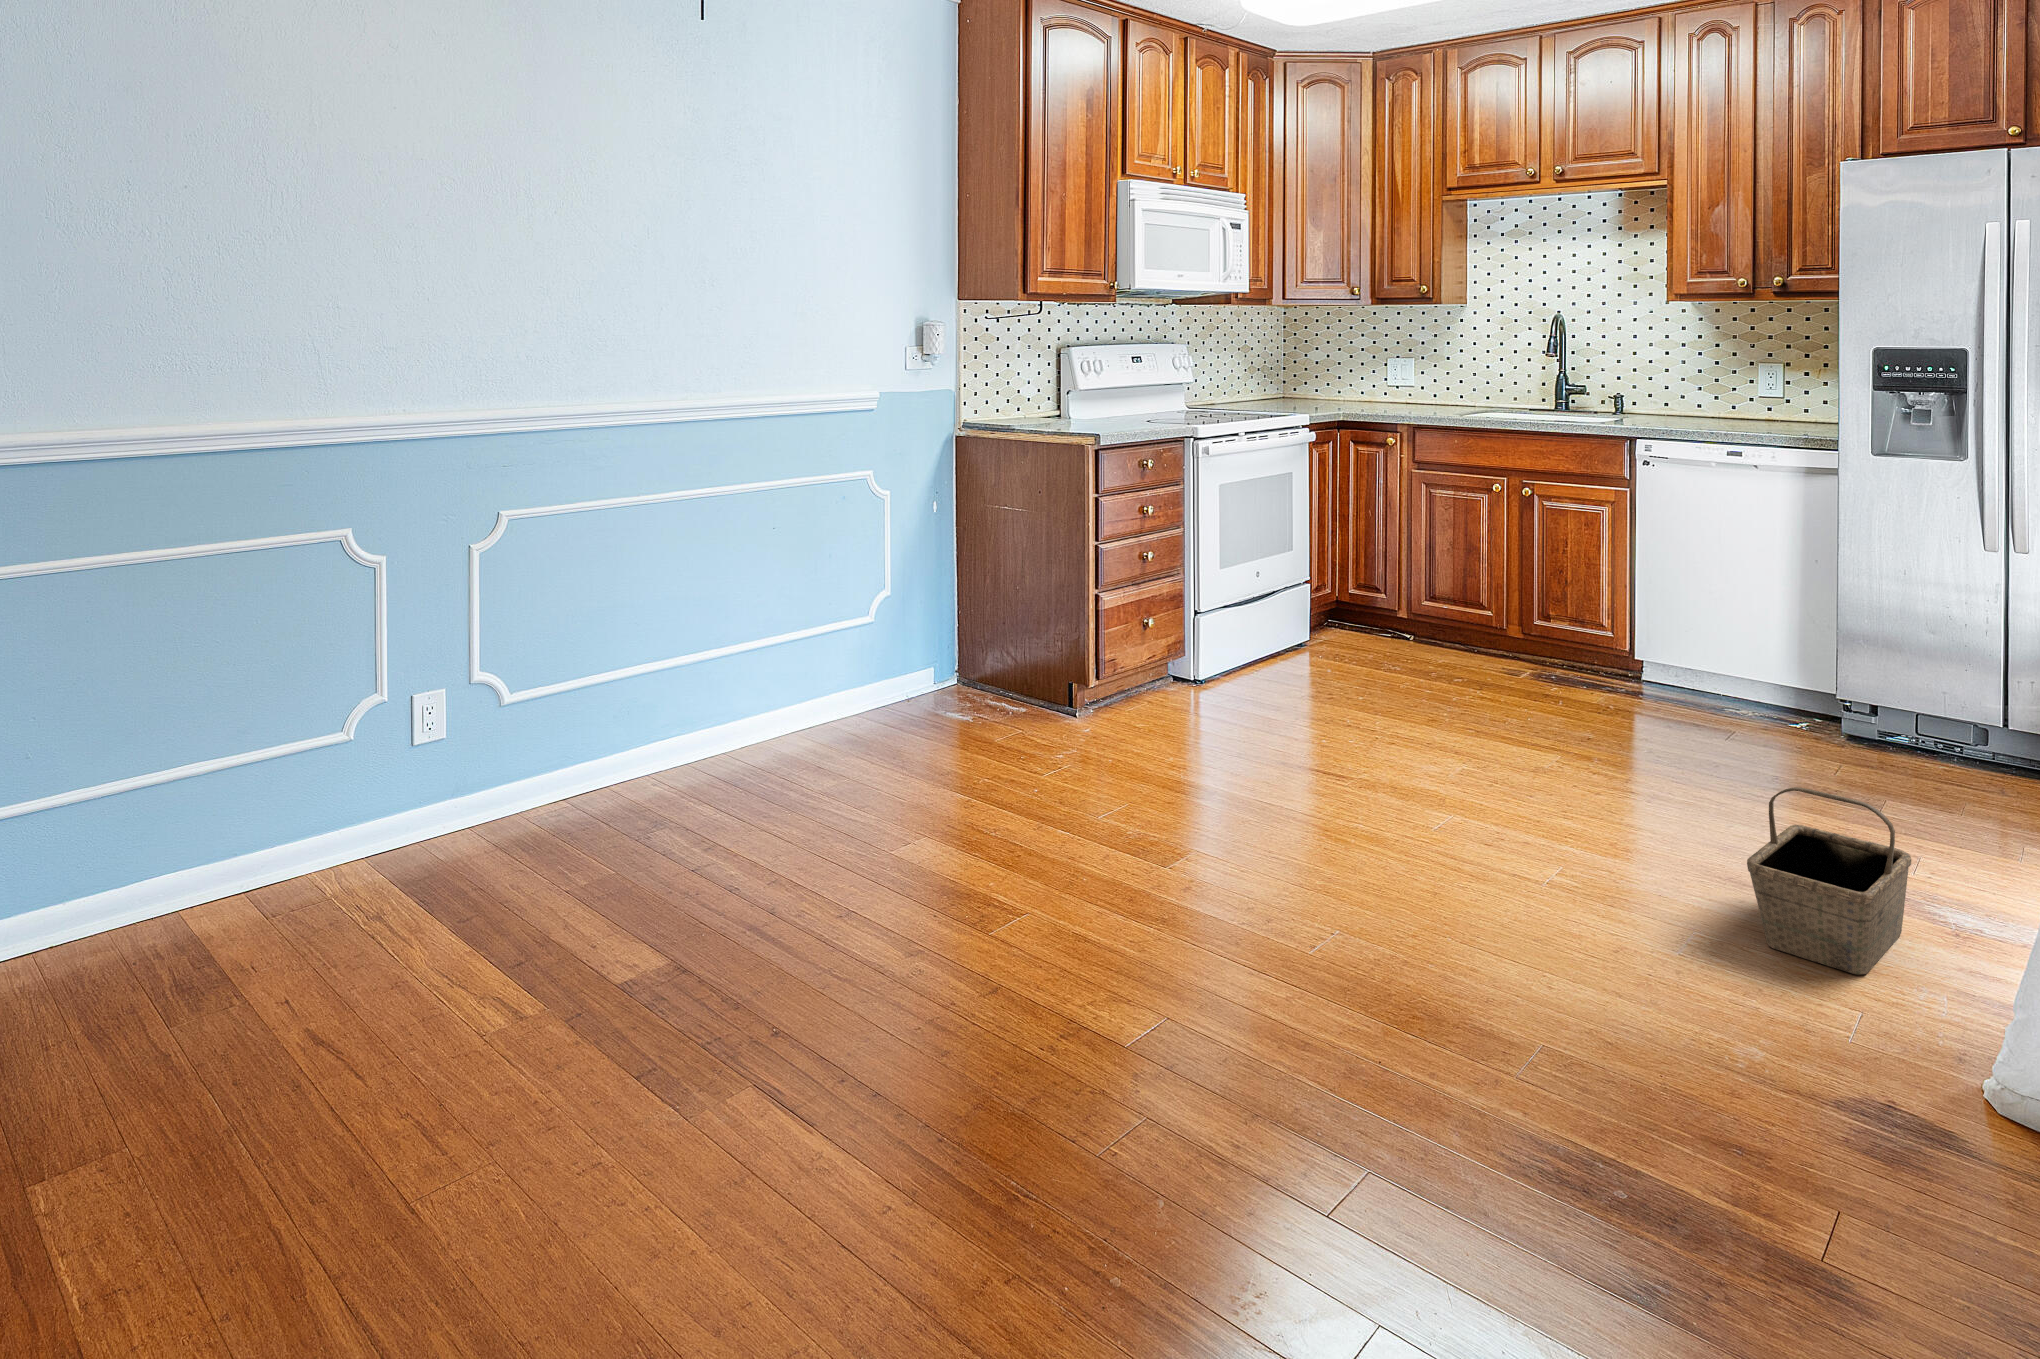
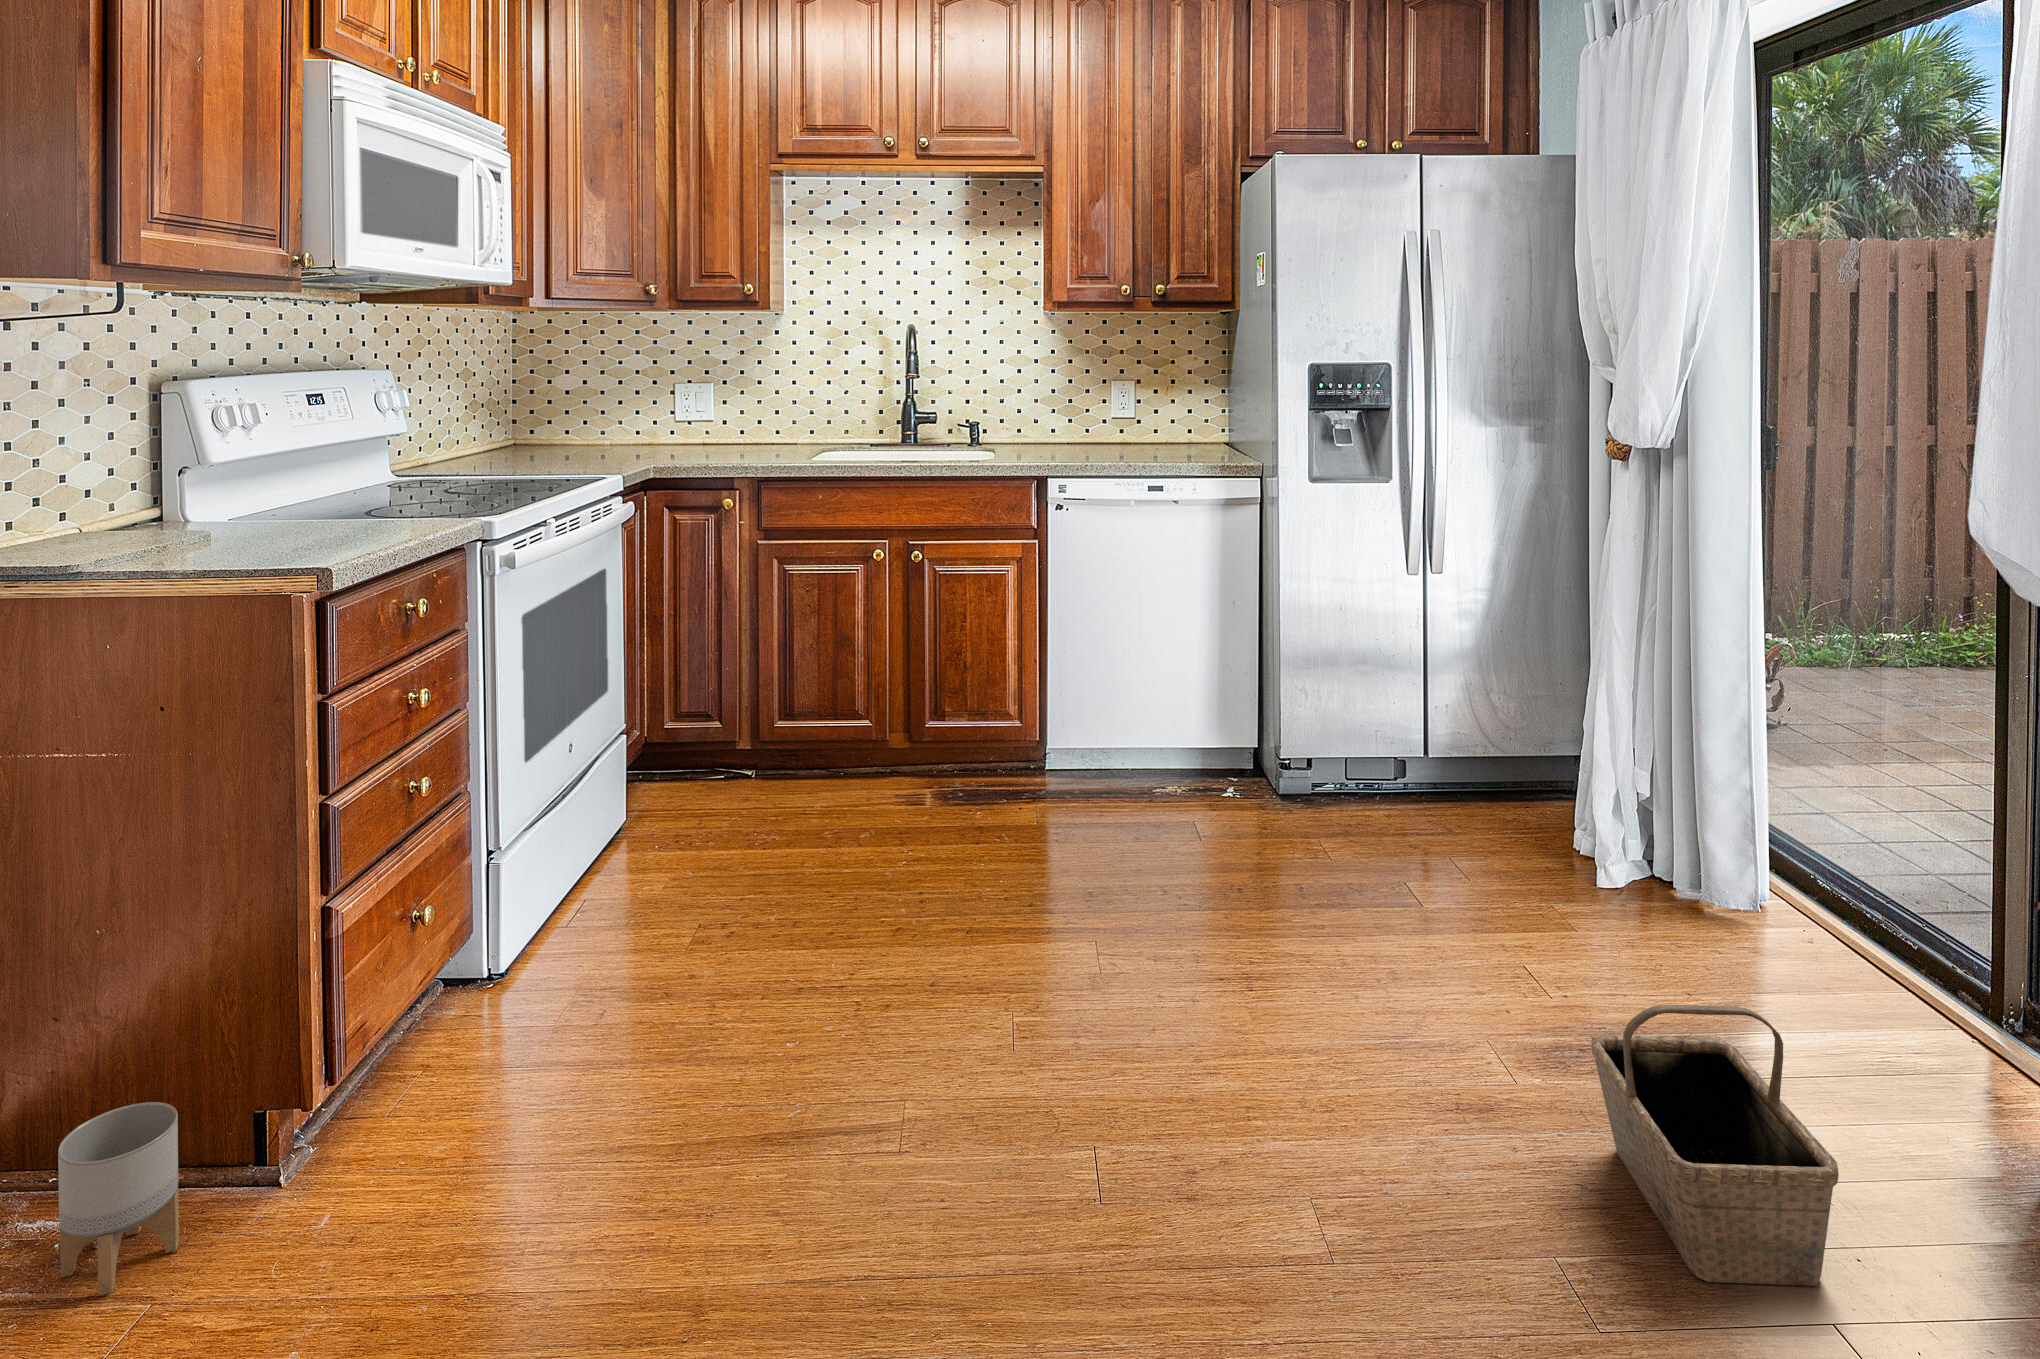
planter: none [996,656,1037,722] -> present [58,1102,179,1295]

